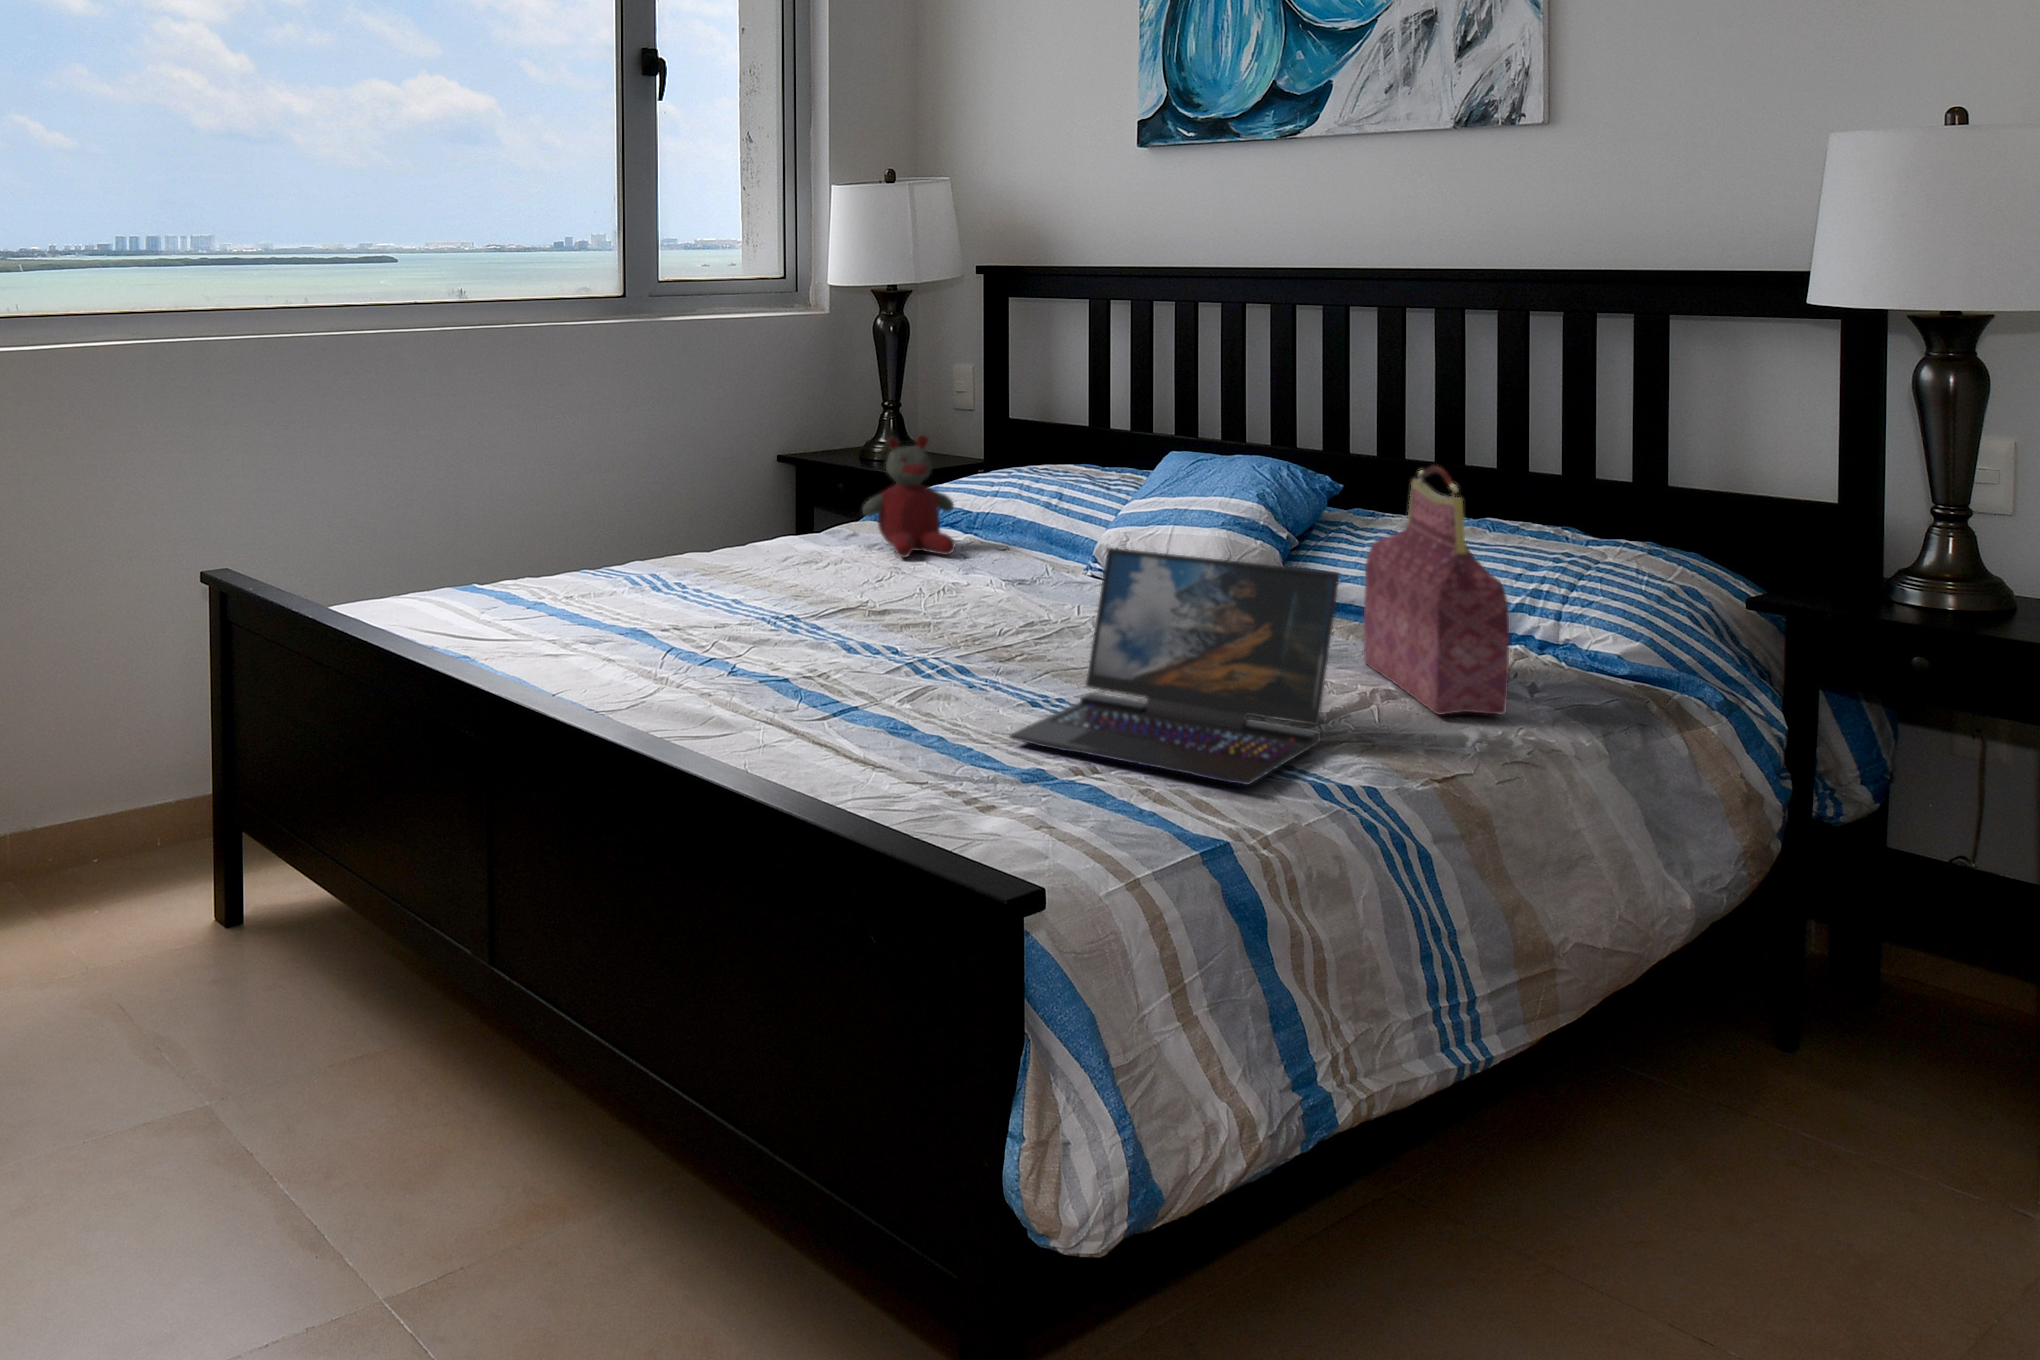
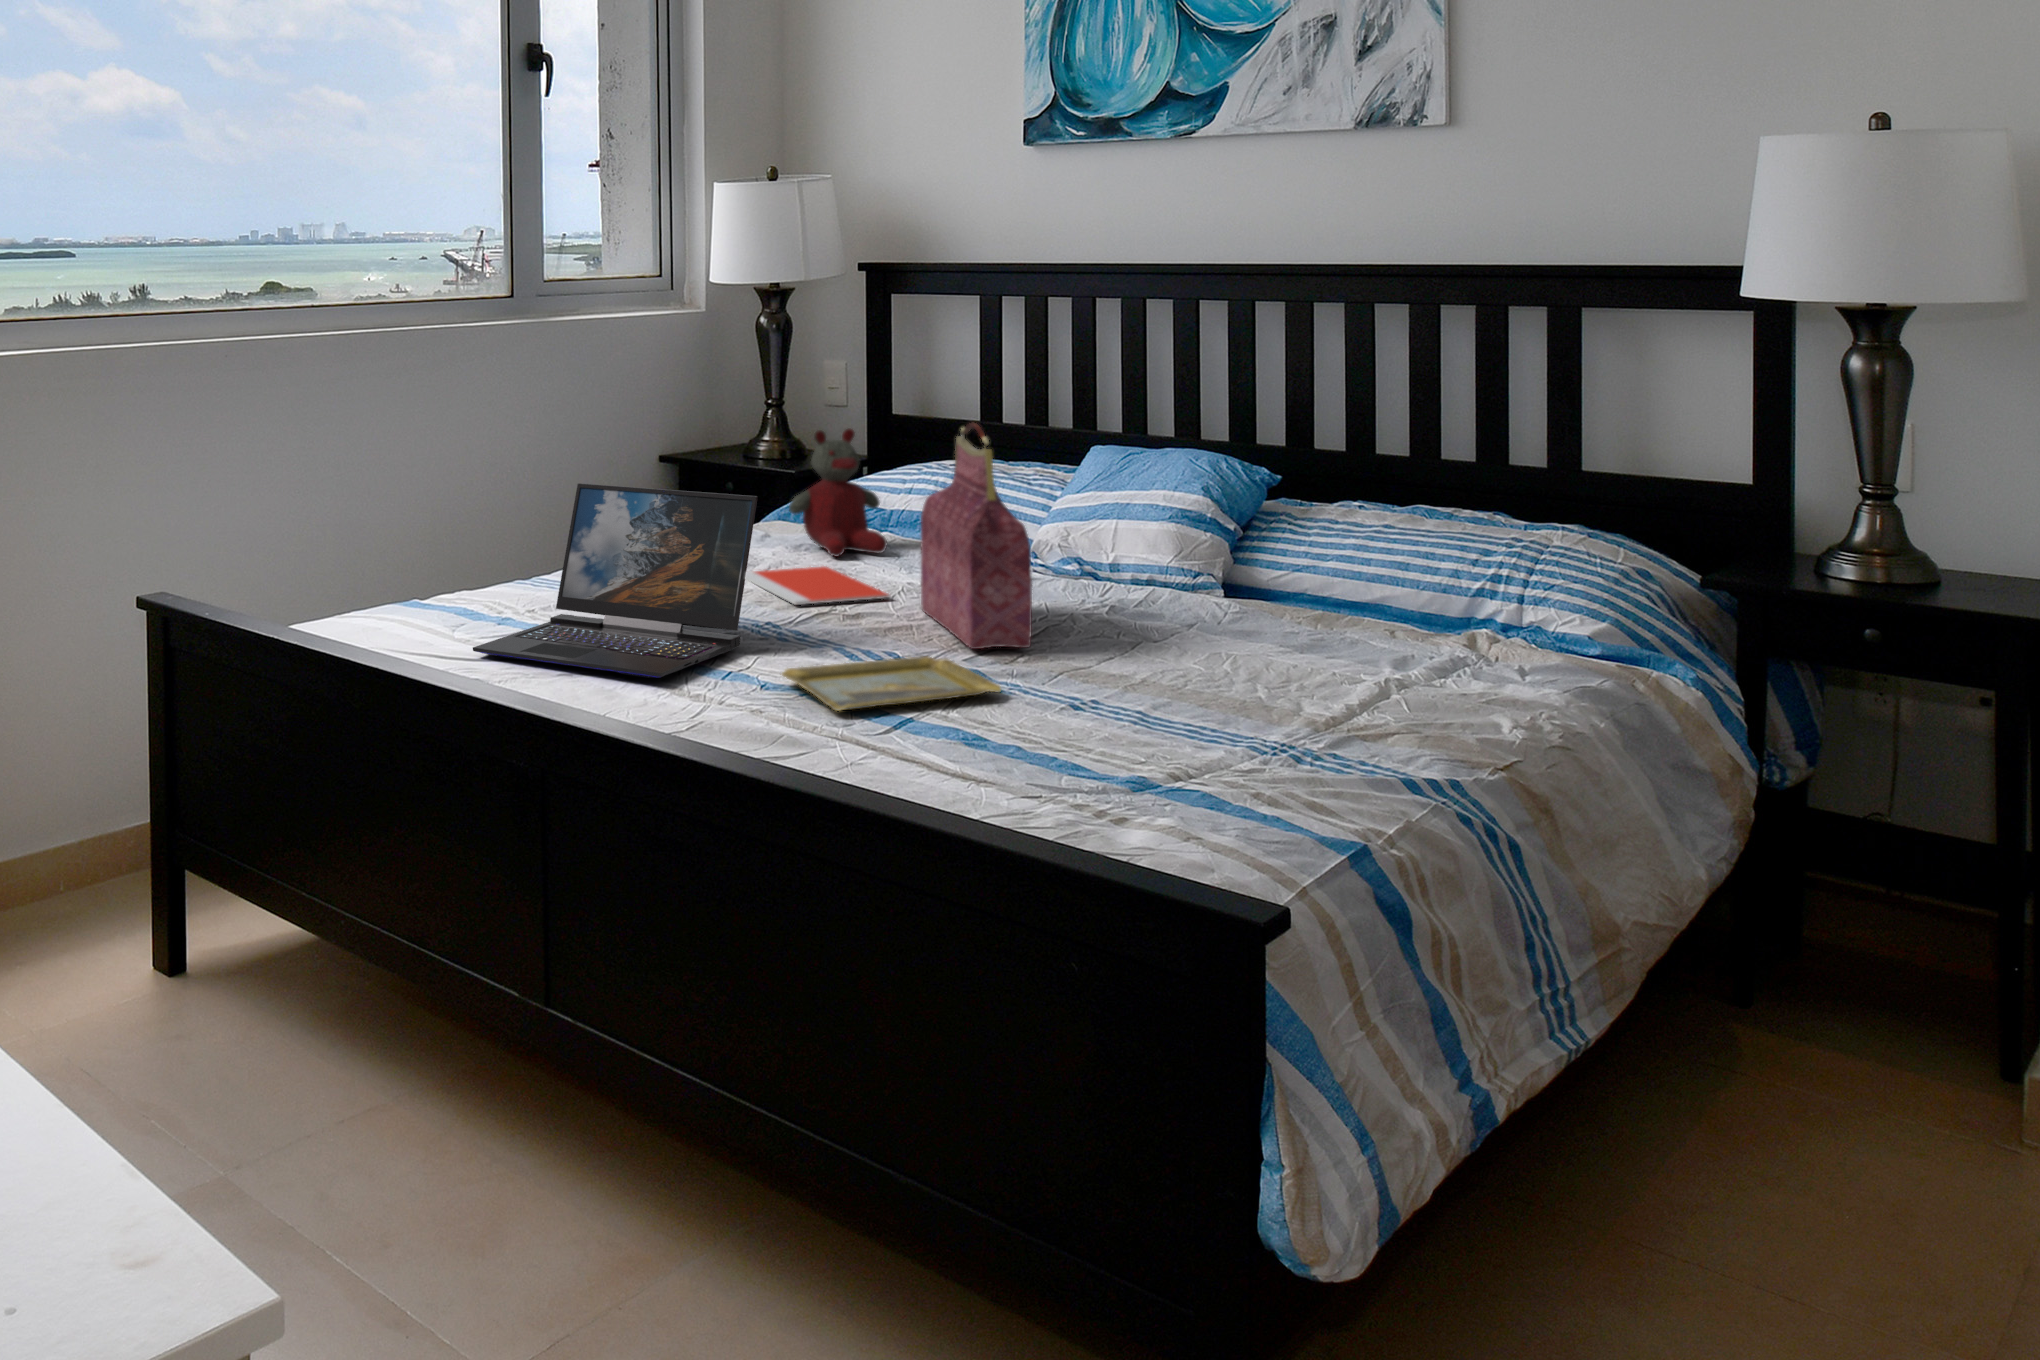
handbag: present [1364,466,1509,714] -> present [921,423,1032,649]
laptop: present [1010,548,1340,784] -> present [473,483,757,678]
notebook: none [801,567,932,605] -> present [746,566,890,605]
tray: none [780,658,980,706] -> present [782,656,1001,711]

